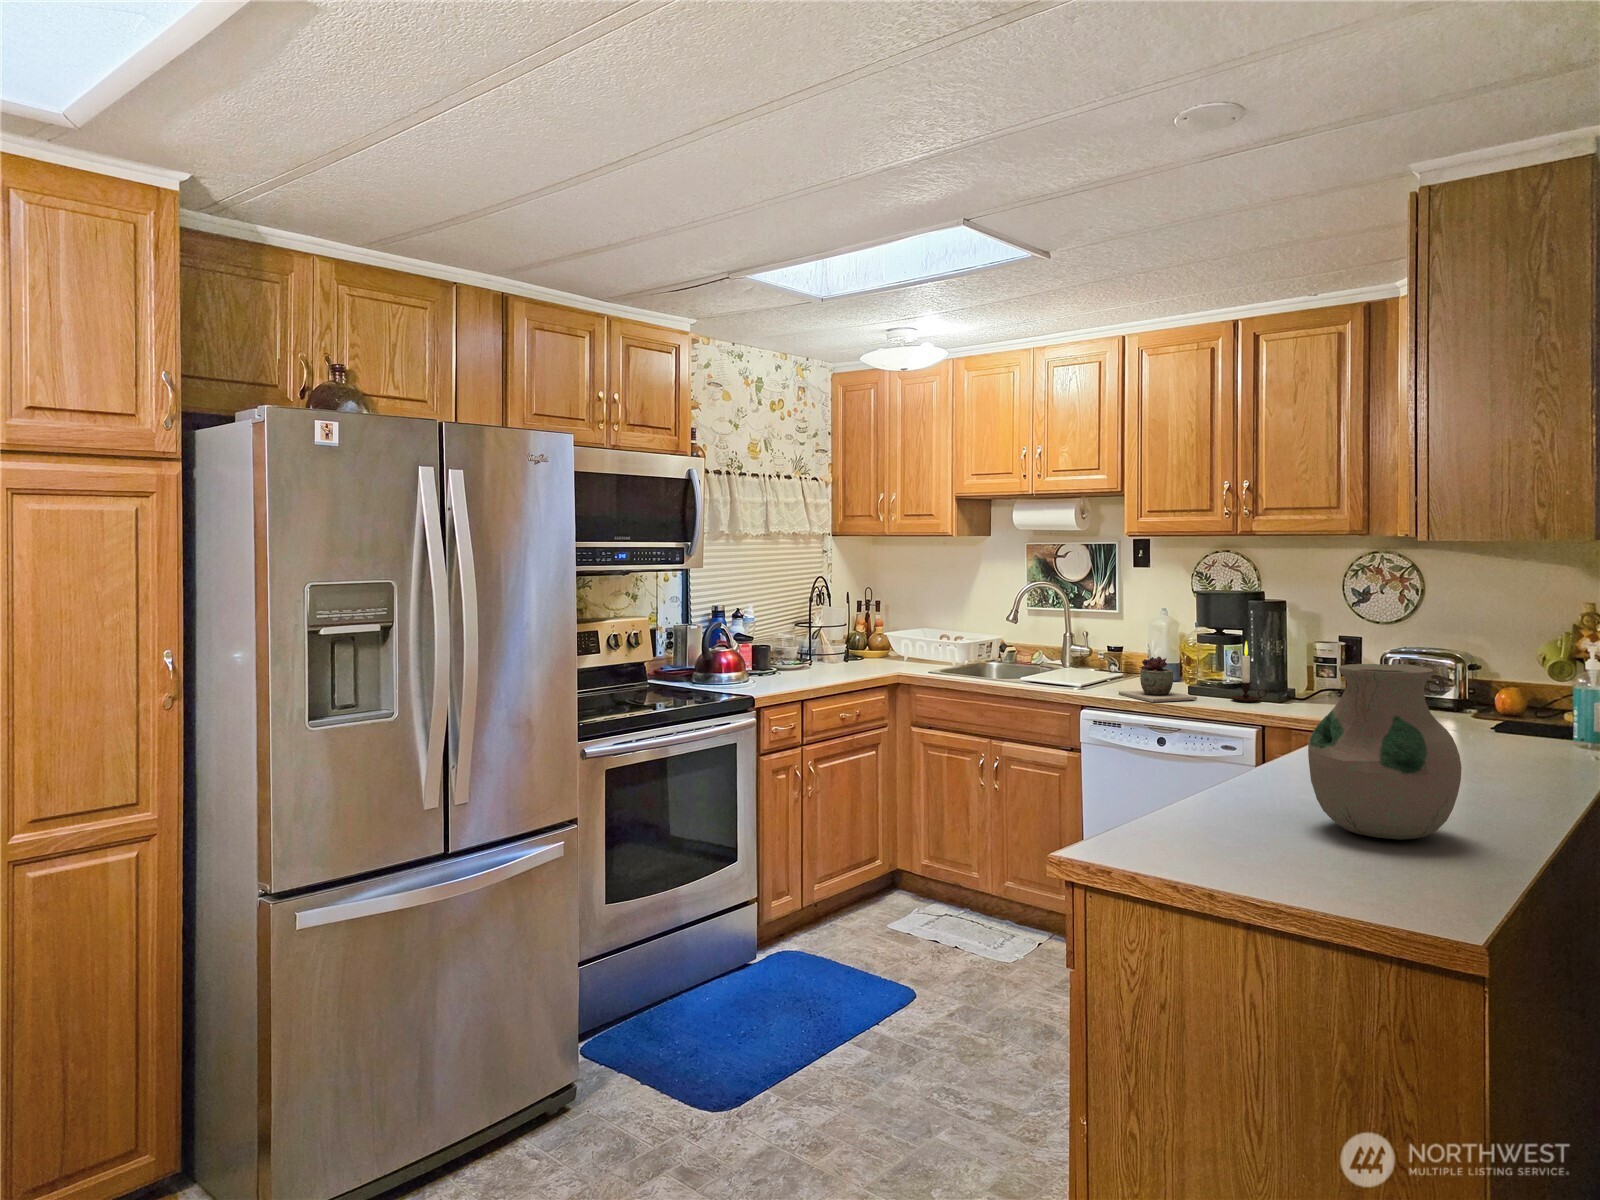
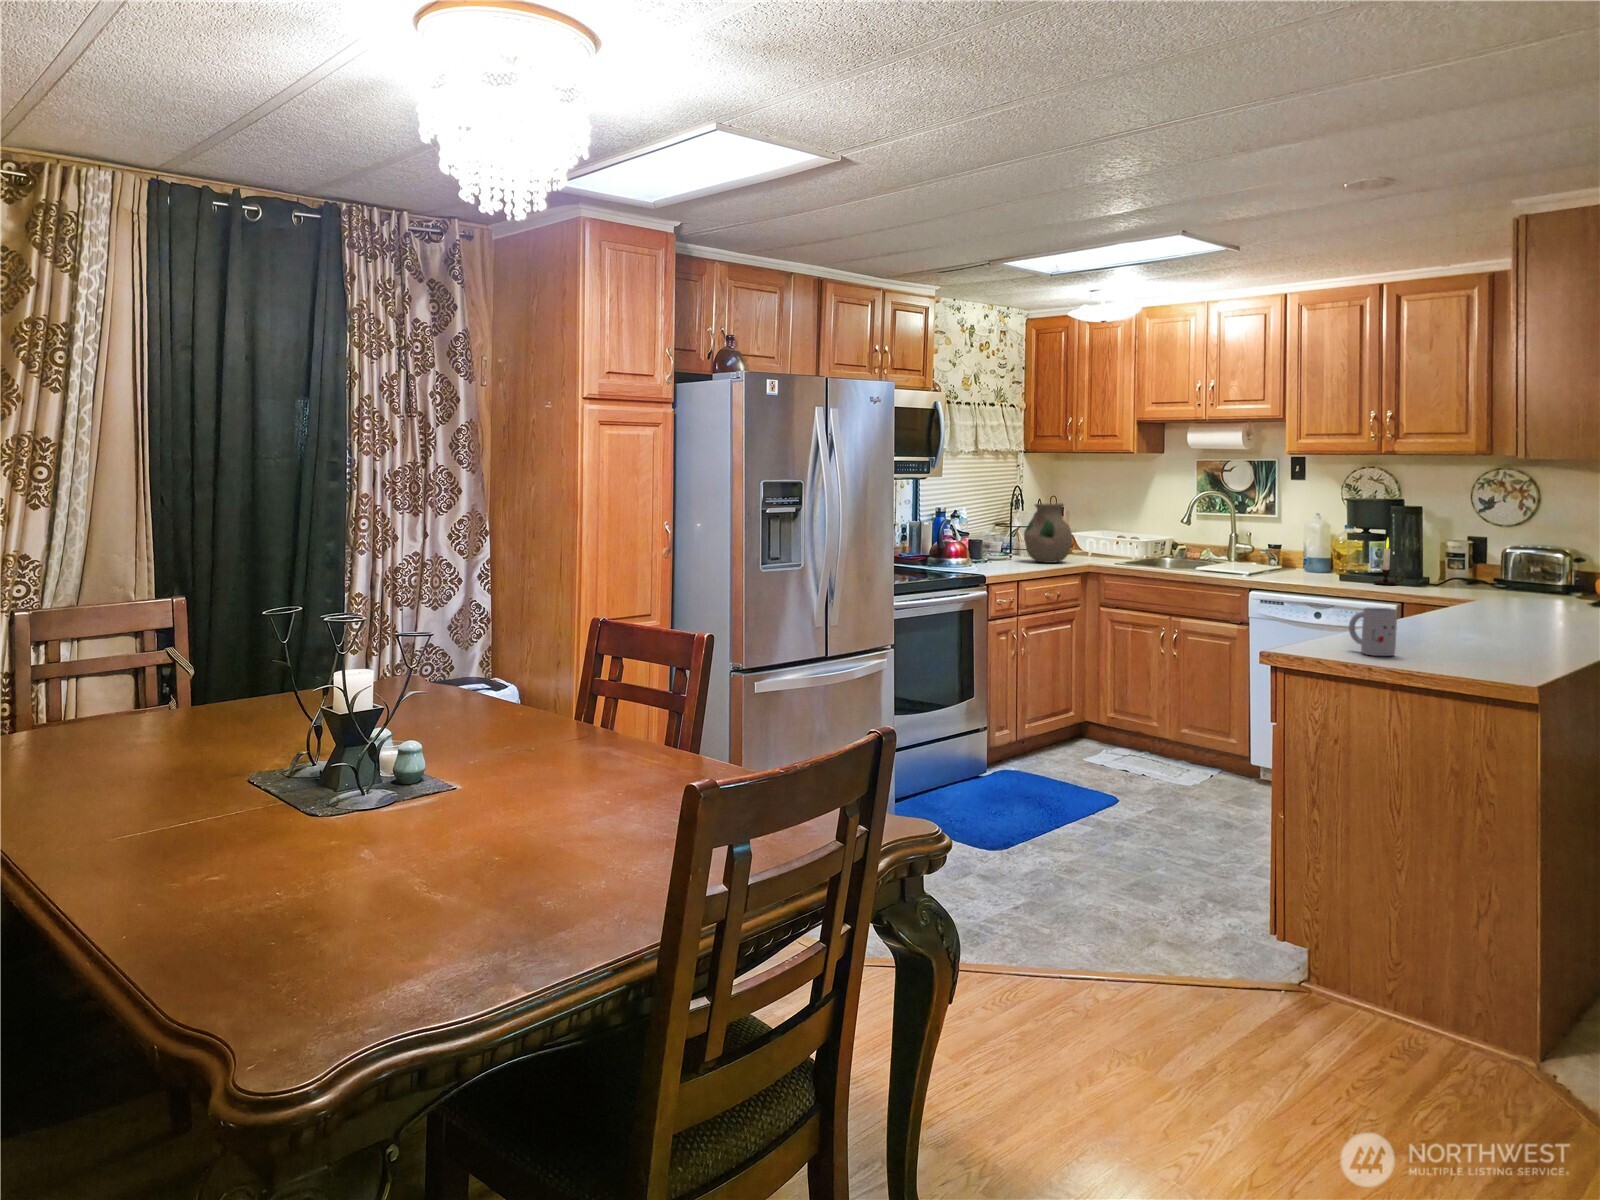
succulent plant: present [1119,656,1197,702] -> none [1280,549,1346,584]
vase: present [1308,664,1462,839] -> present [1024,503,1072,563]
mug: none [1177,787,1250,873] -> present [1349,607,1397,656]

